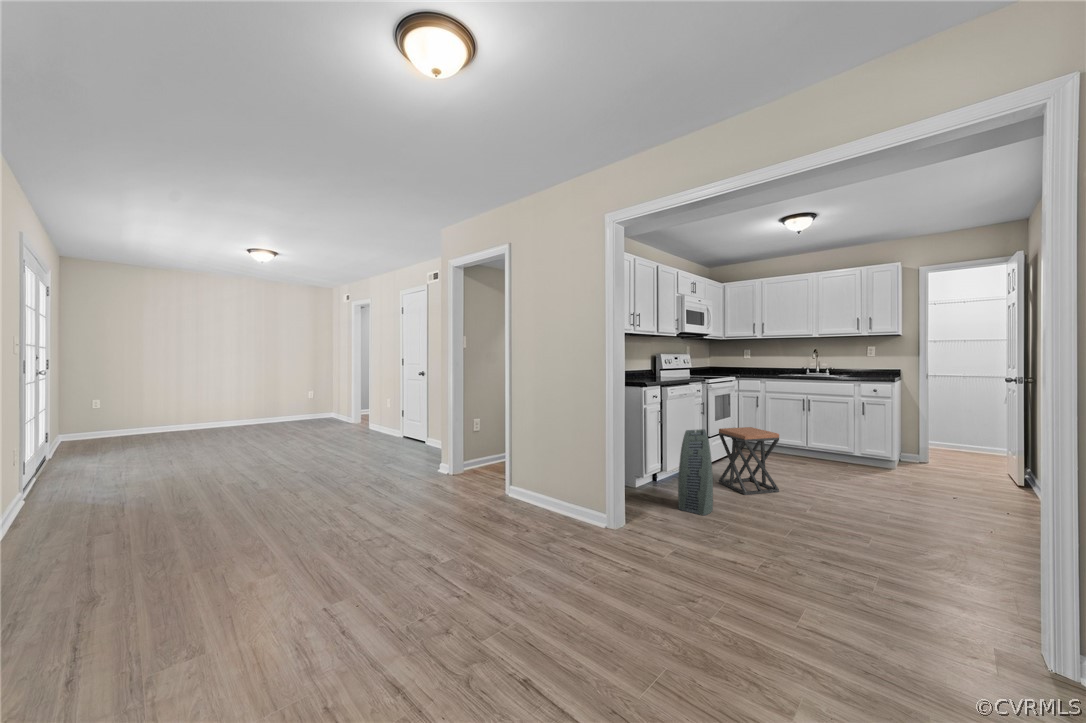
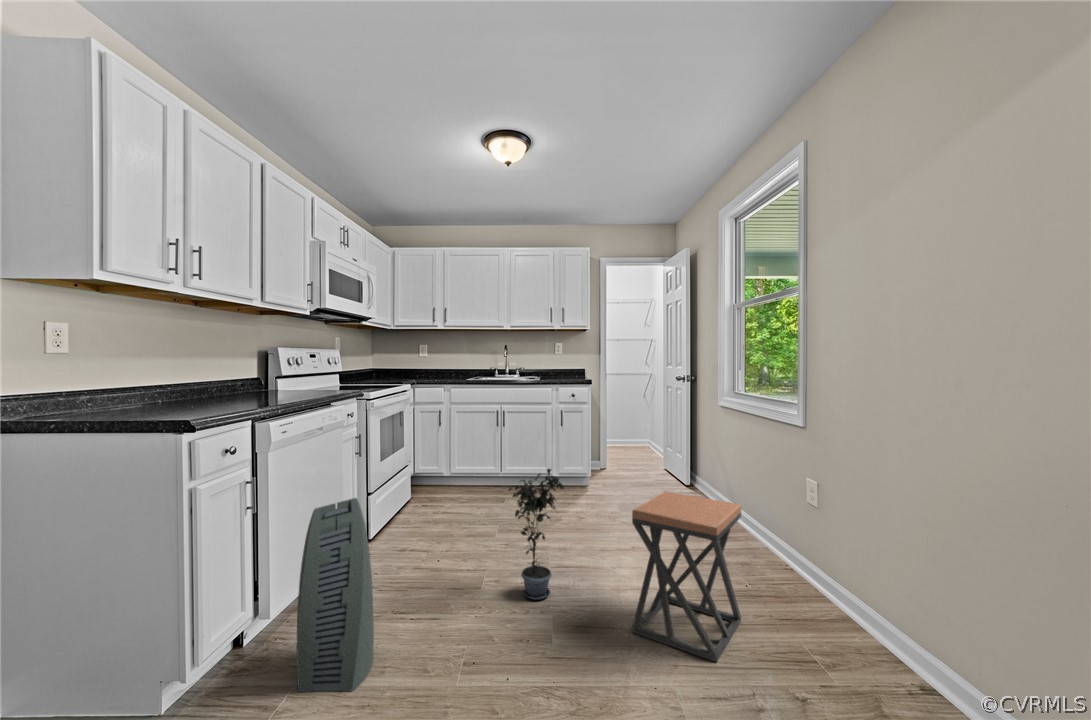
stool: present [719,427,779,495] -> present [632,492,741,662]
potted plant: none [795,432,839,512] -> present [509,469,564,600]

